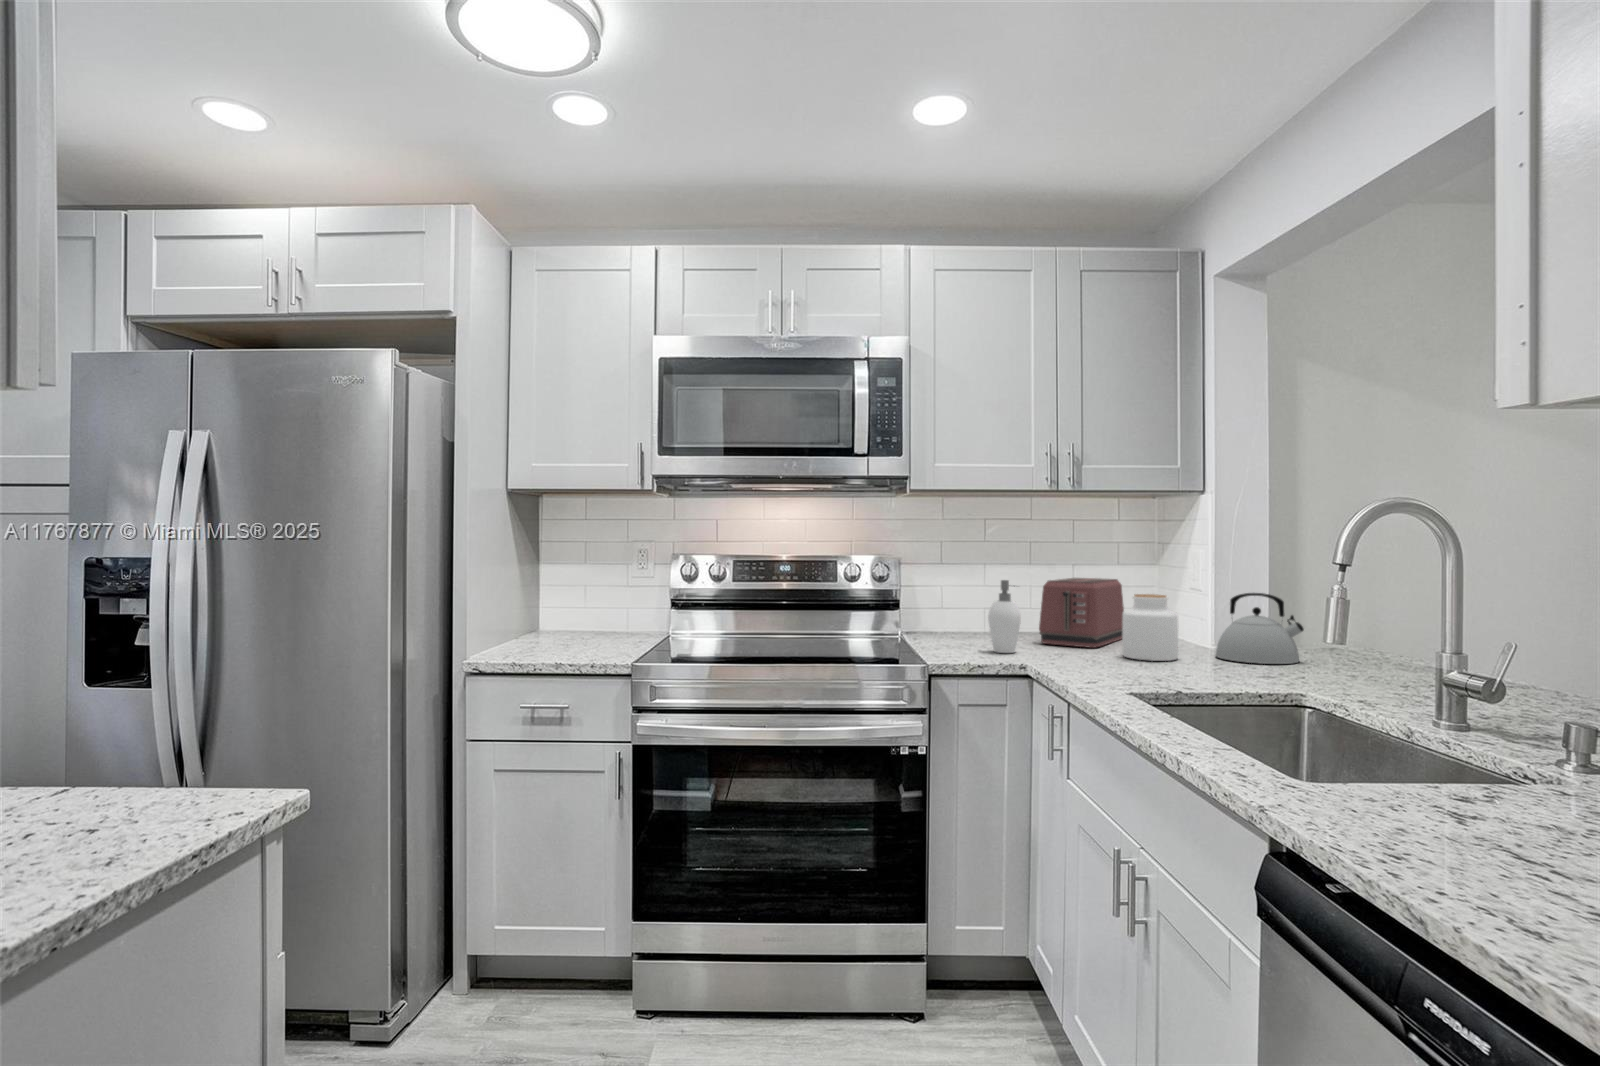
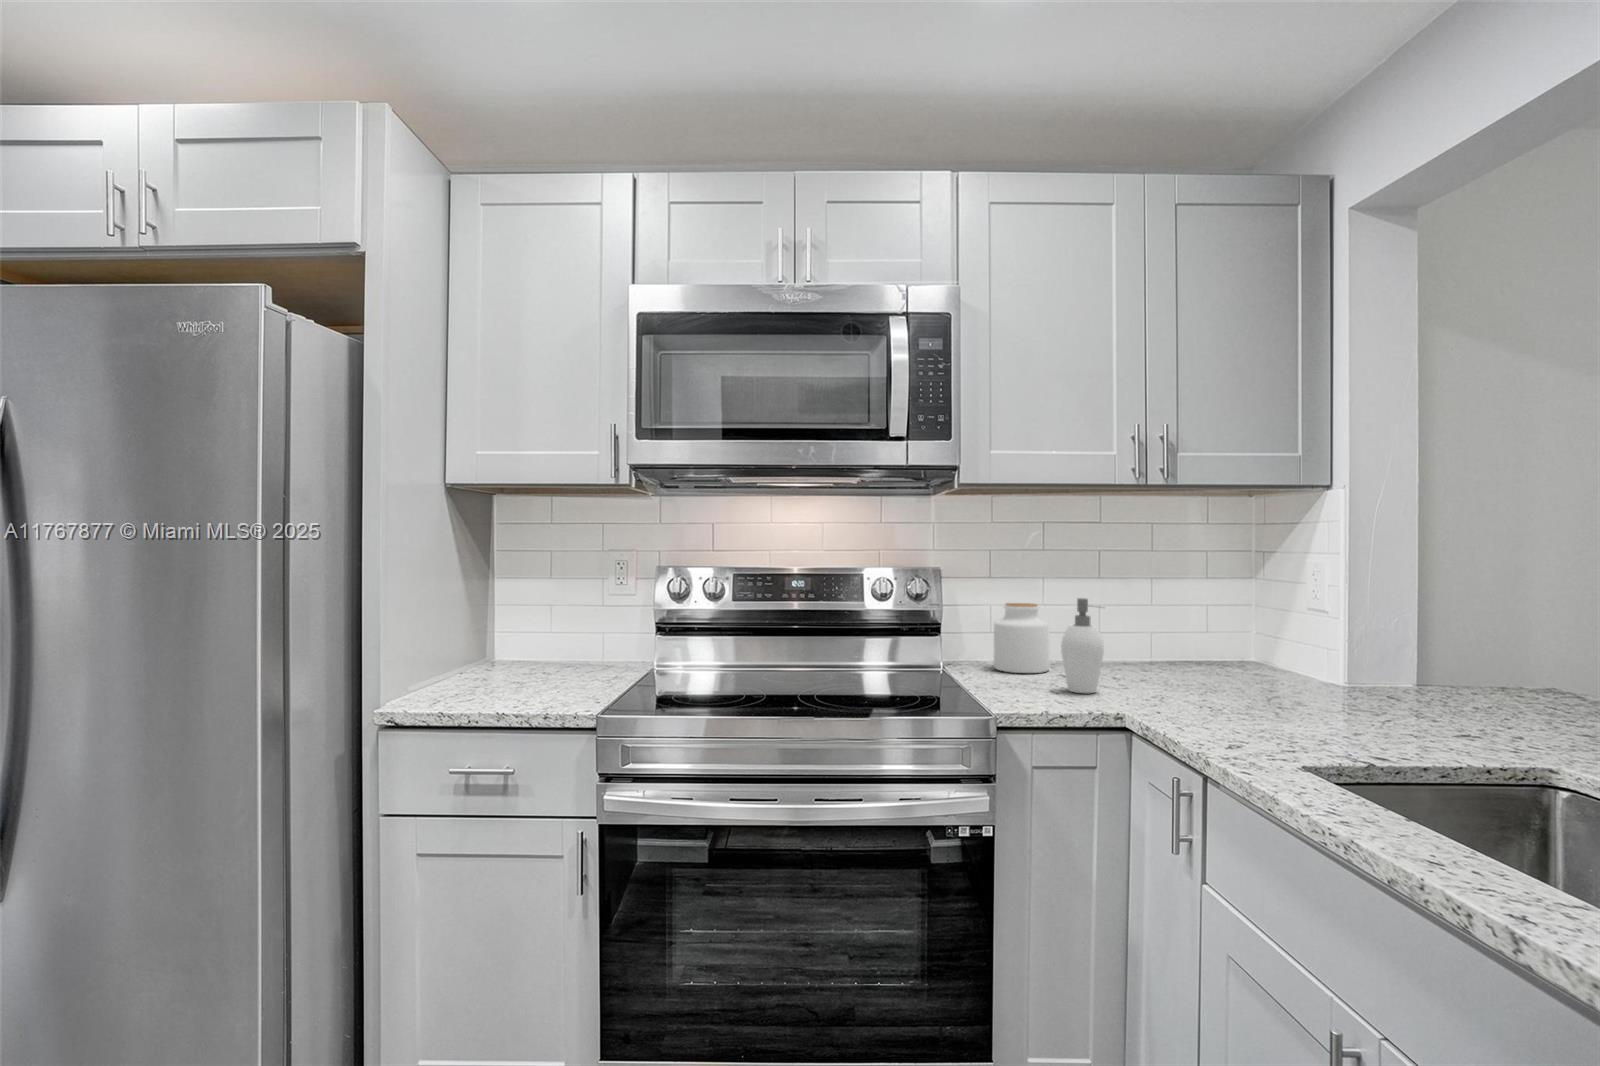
toaster: present [1039,578,1124,648] -> none [1119,593,1221,684]
kettle: present [1216,593,1304,664] -> none [1362,617,1490,713]
jar: present [1122,594,1179,661] -> present [994,603,1050,673]

